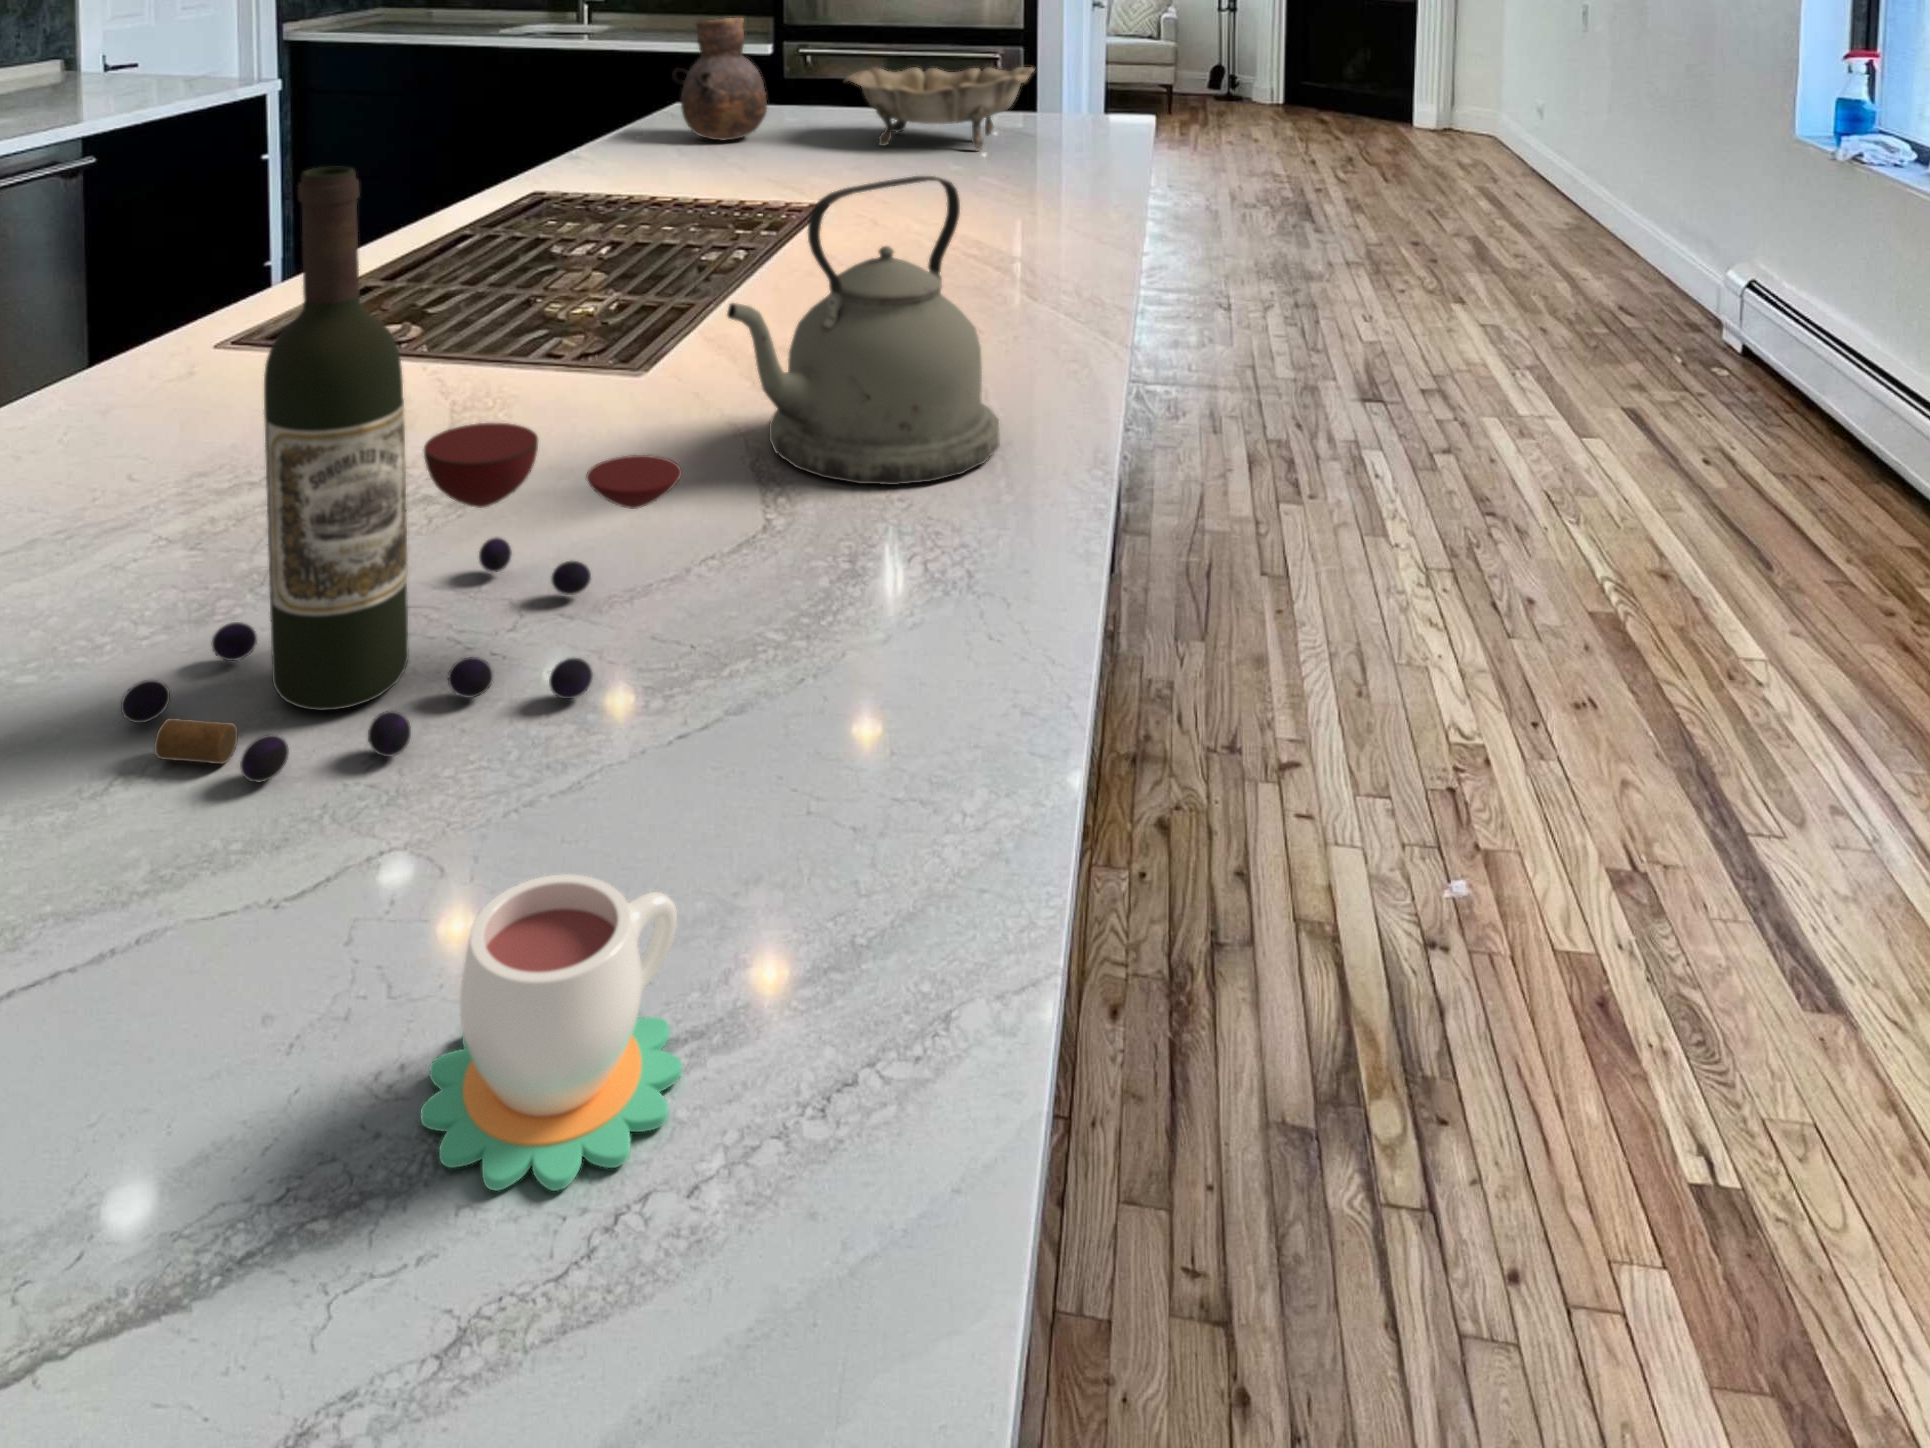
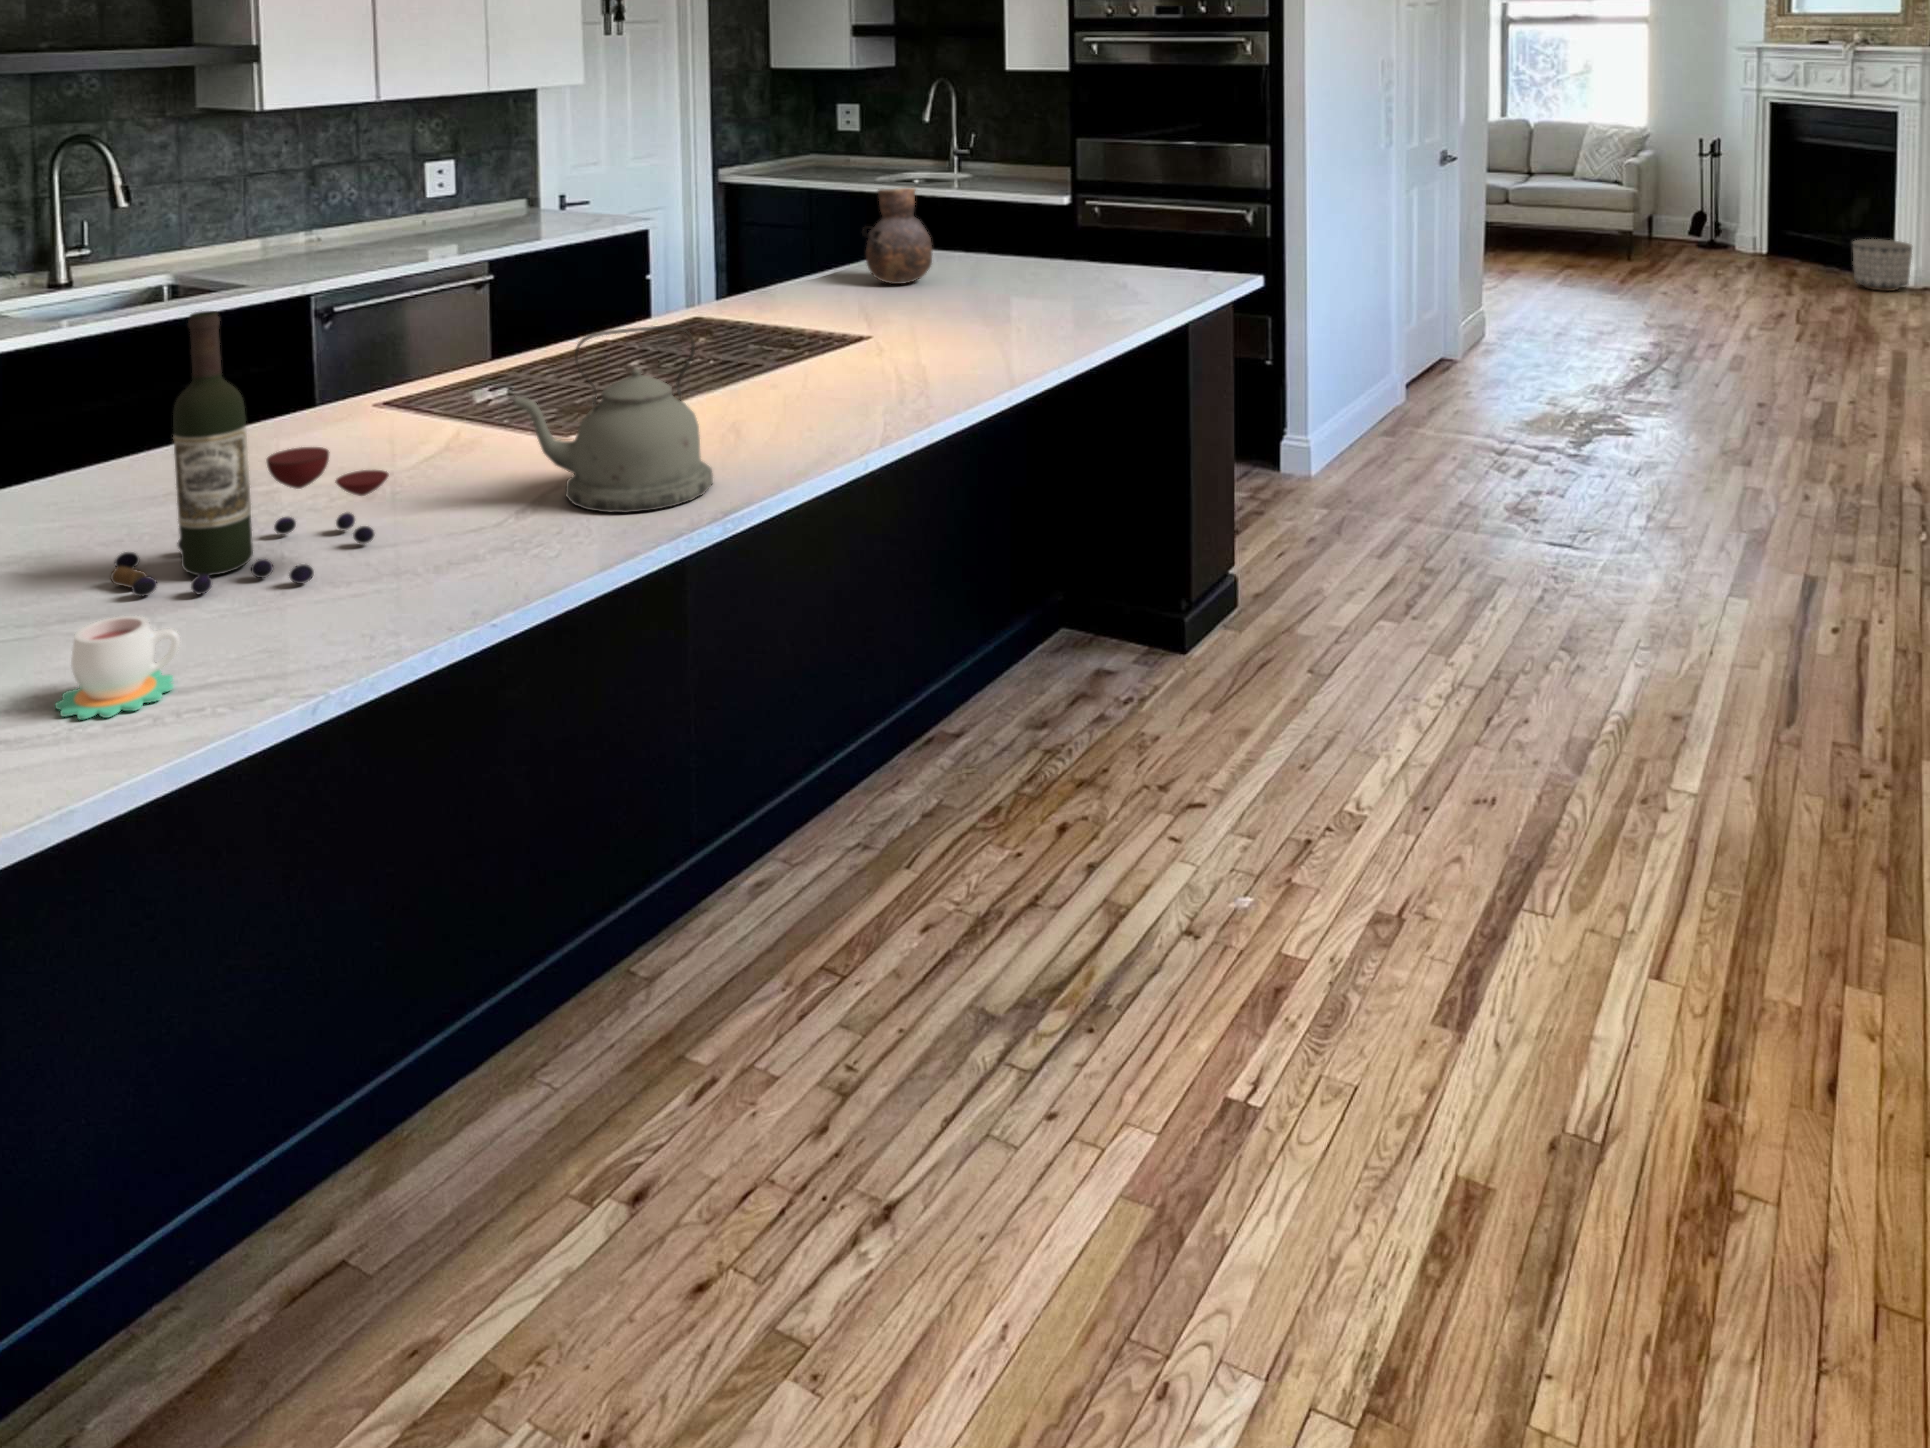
decorative bowl: present [845,67,1034,150] -> none [980,229,1131,301]
planter: none [1386,84,1439,132] -> present [1853,239,1912,291]

